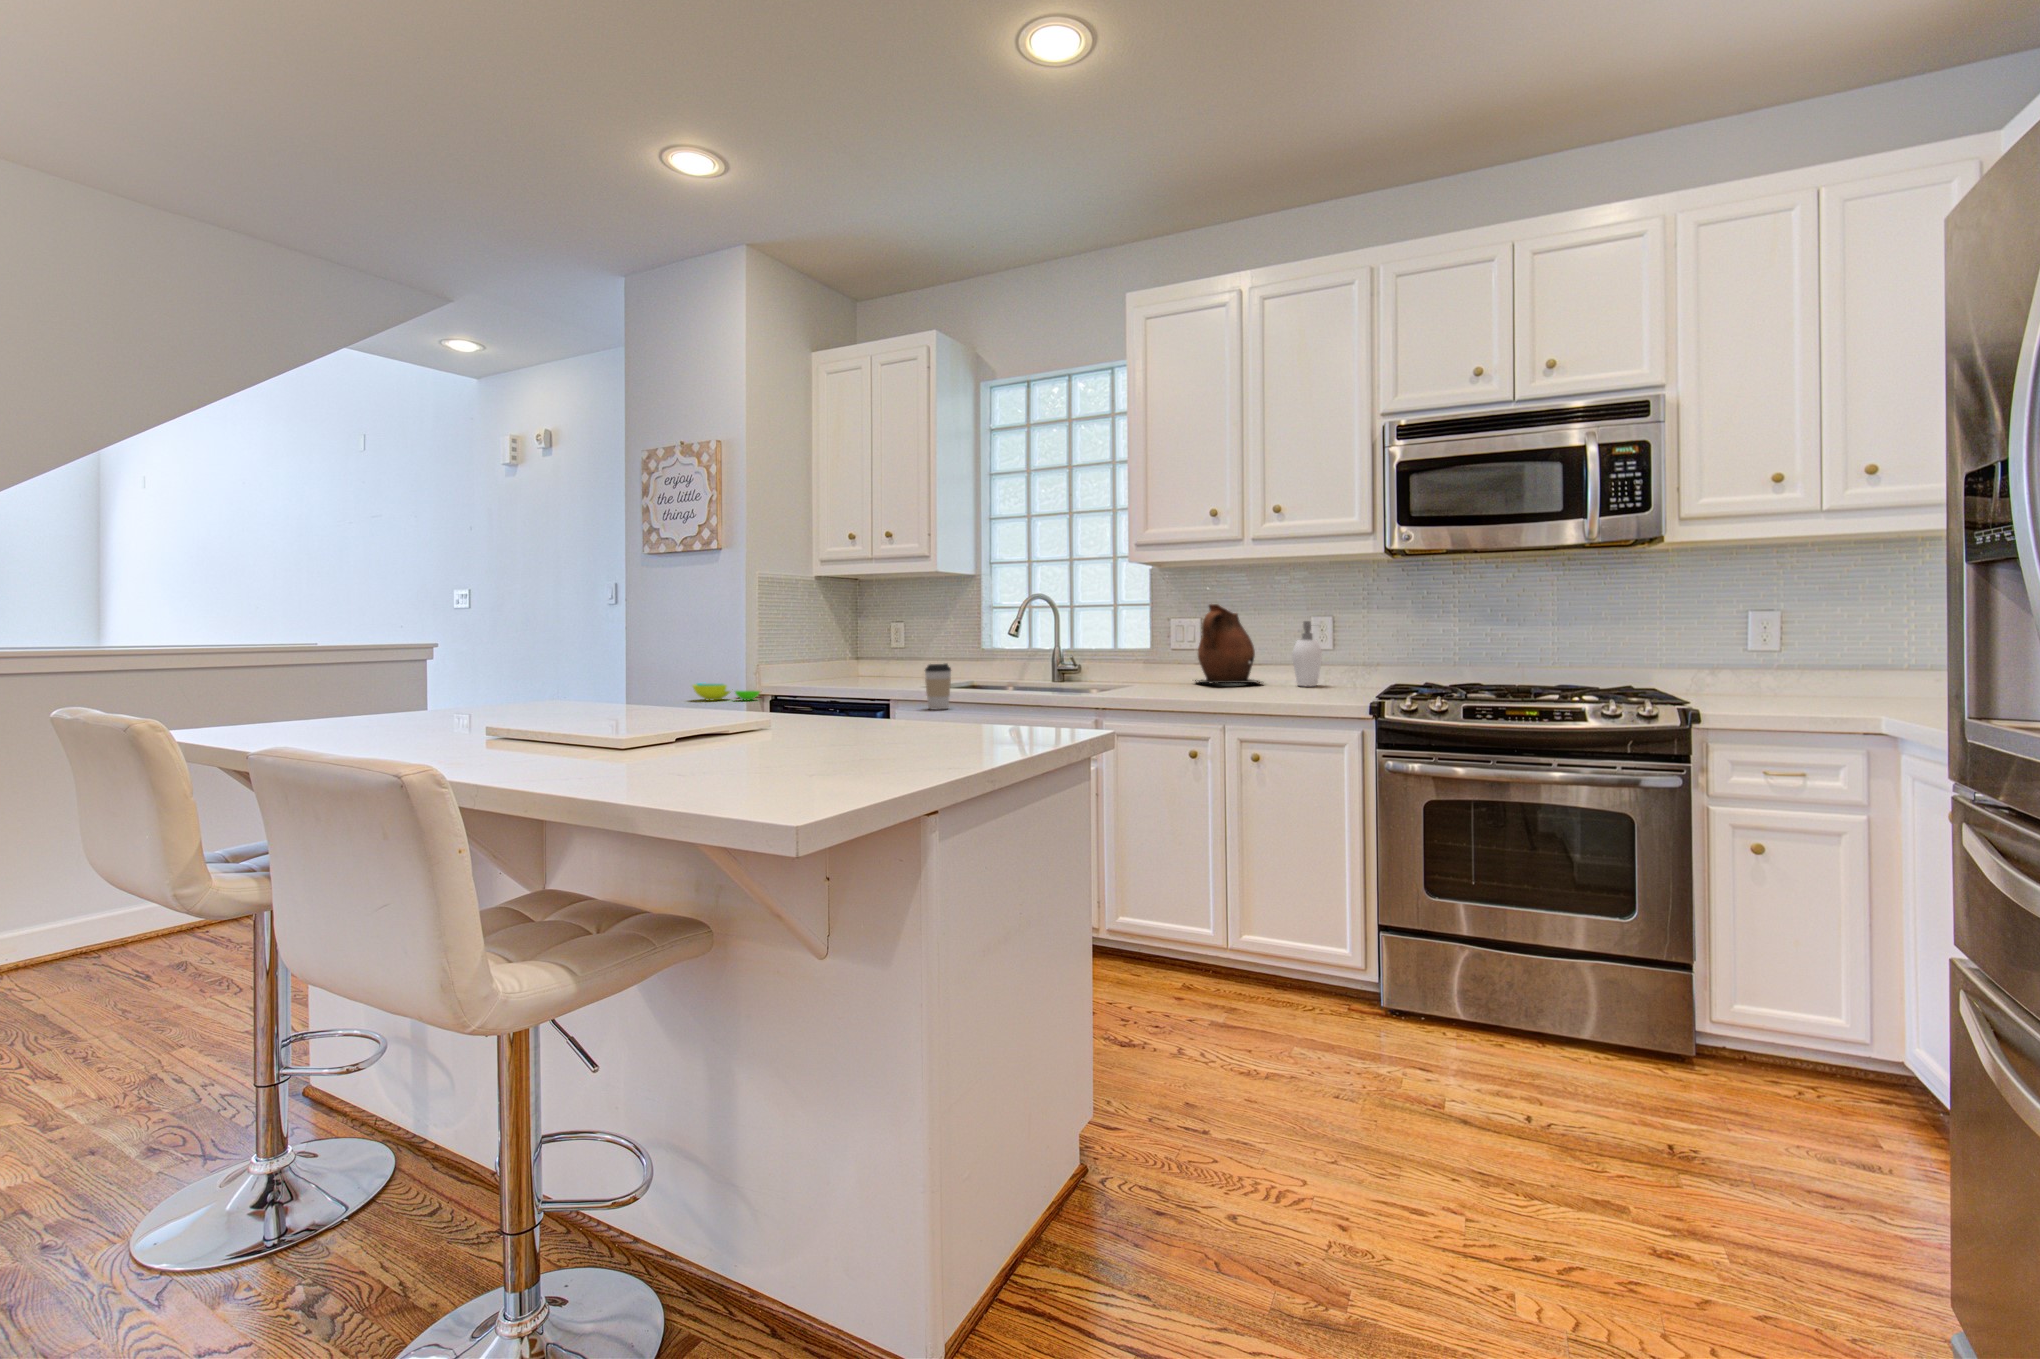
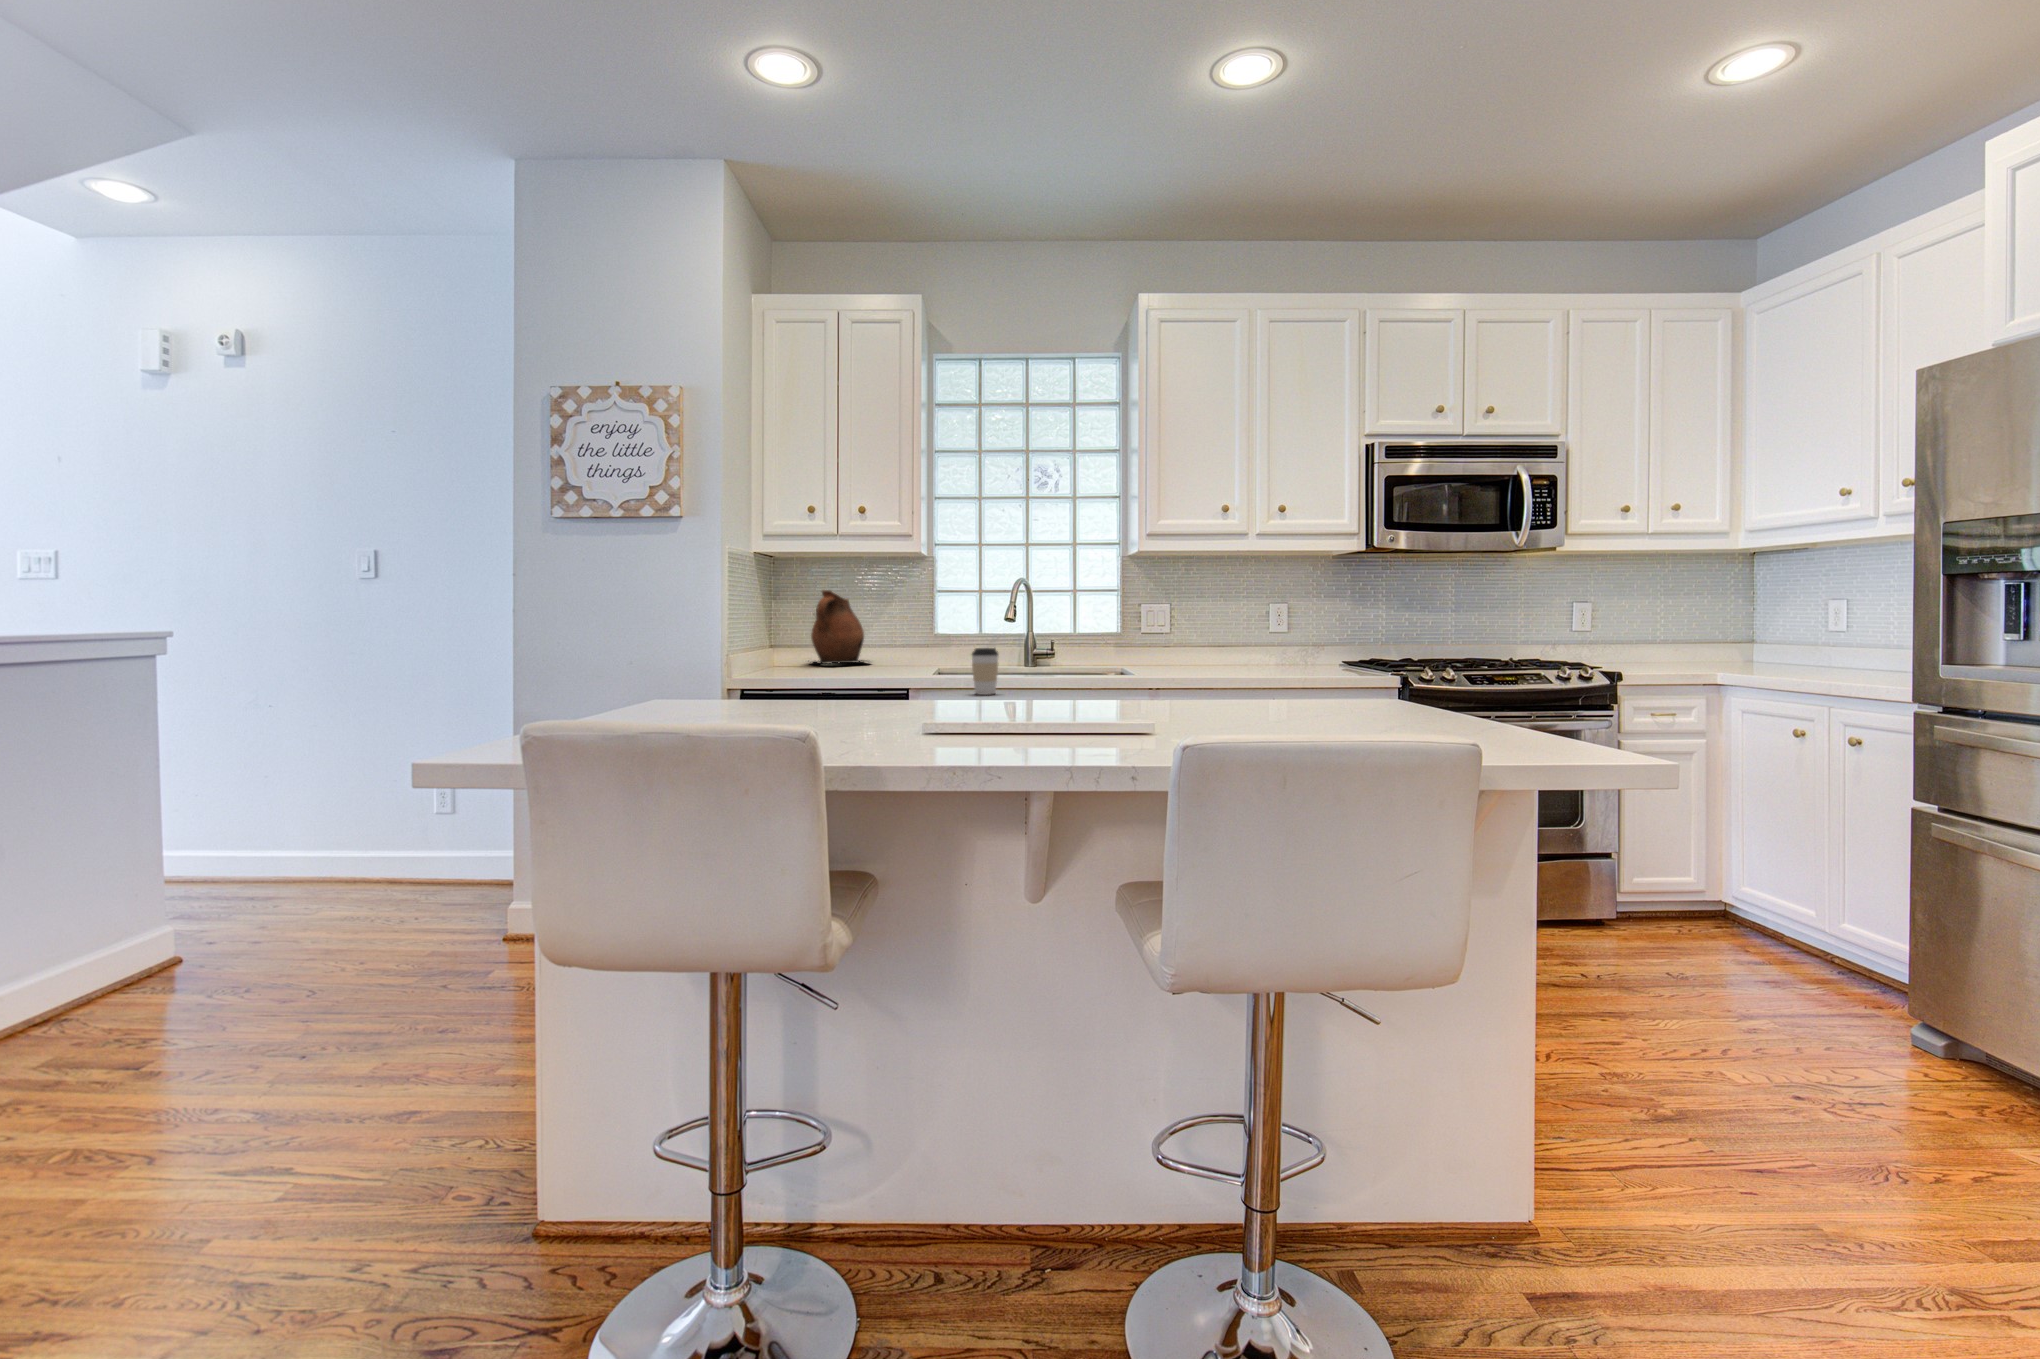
ceramic pitcher: present [1195,604,1262,683] -> present [811,590,867,664]
soap dispenser: present [1292,621,1322,686] -> none [1261,607,1292,664]
bowl: present [693,683,760,700] -> none [644,673,732,695]

